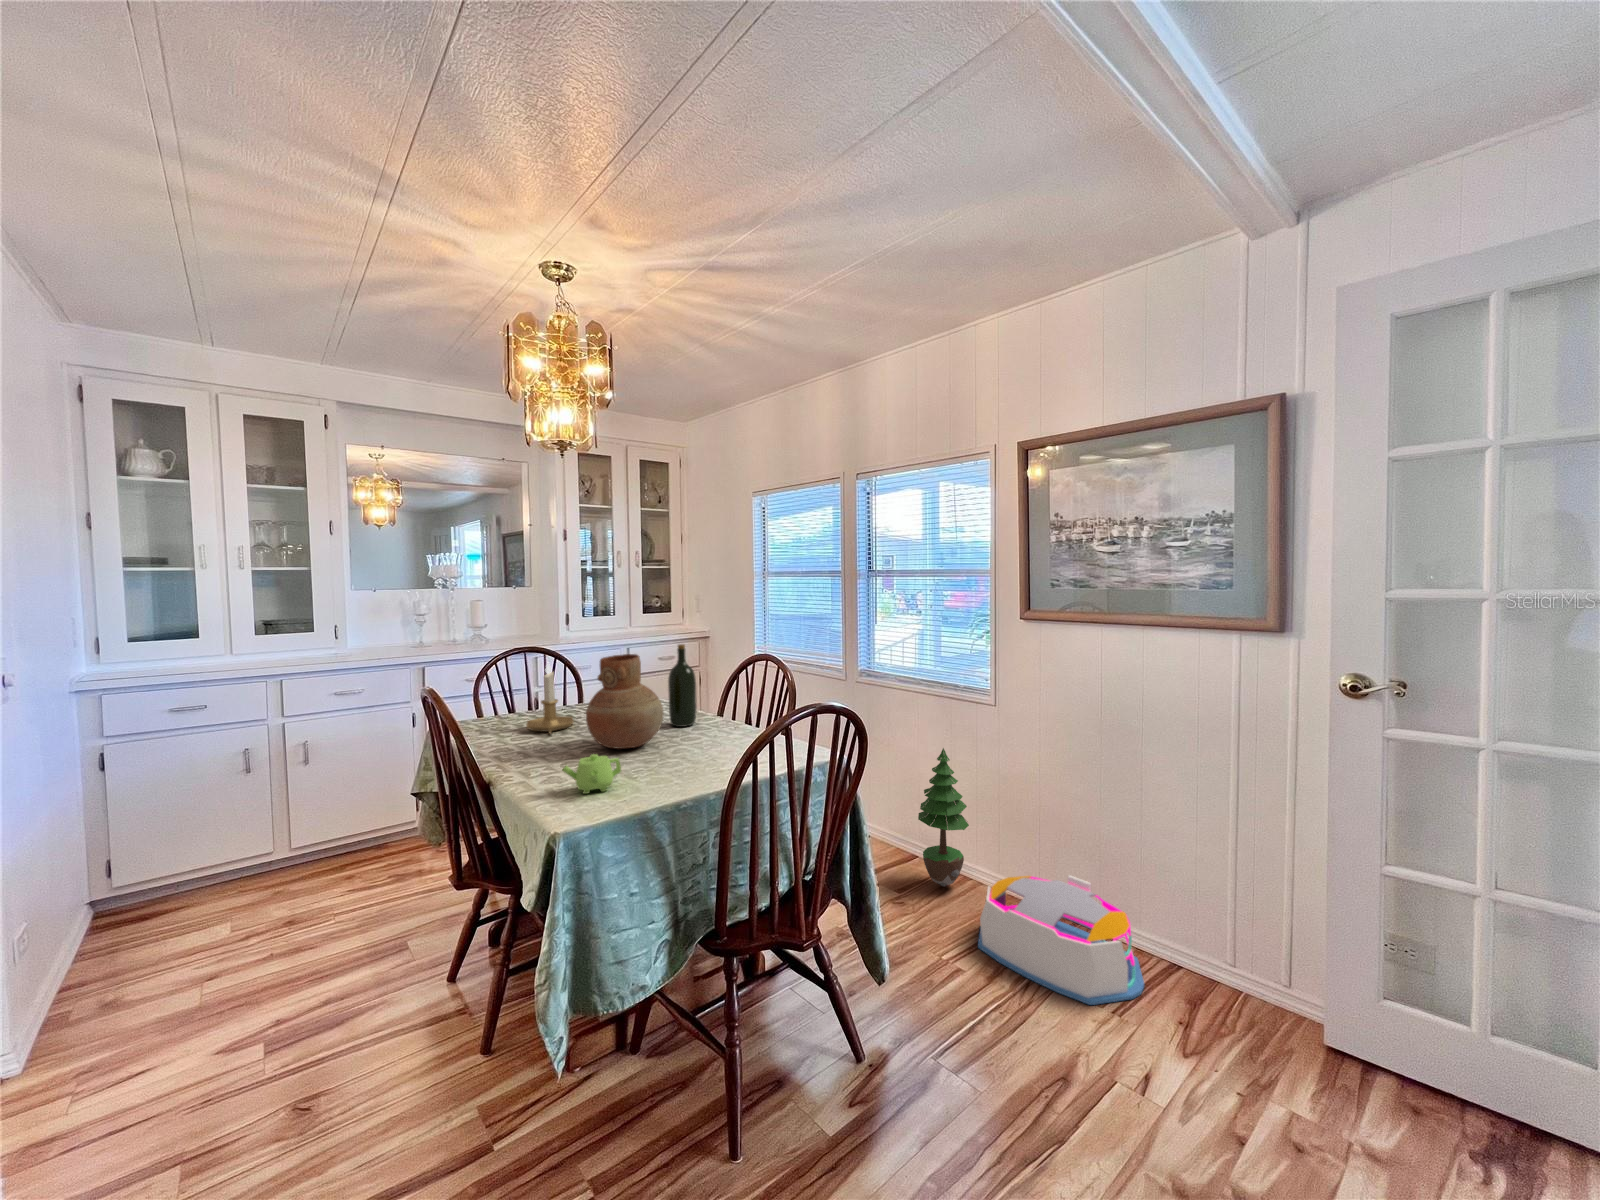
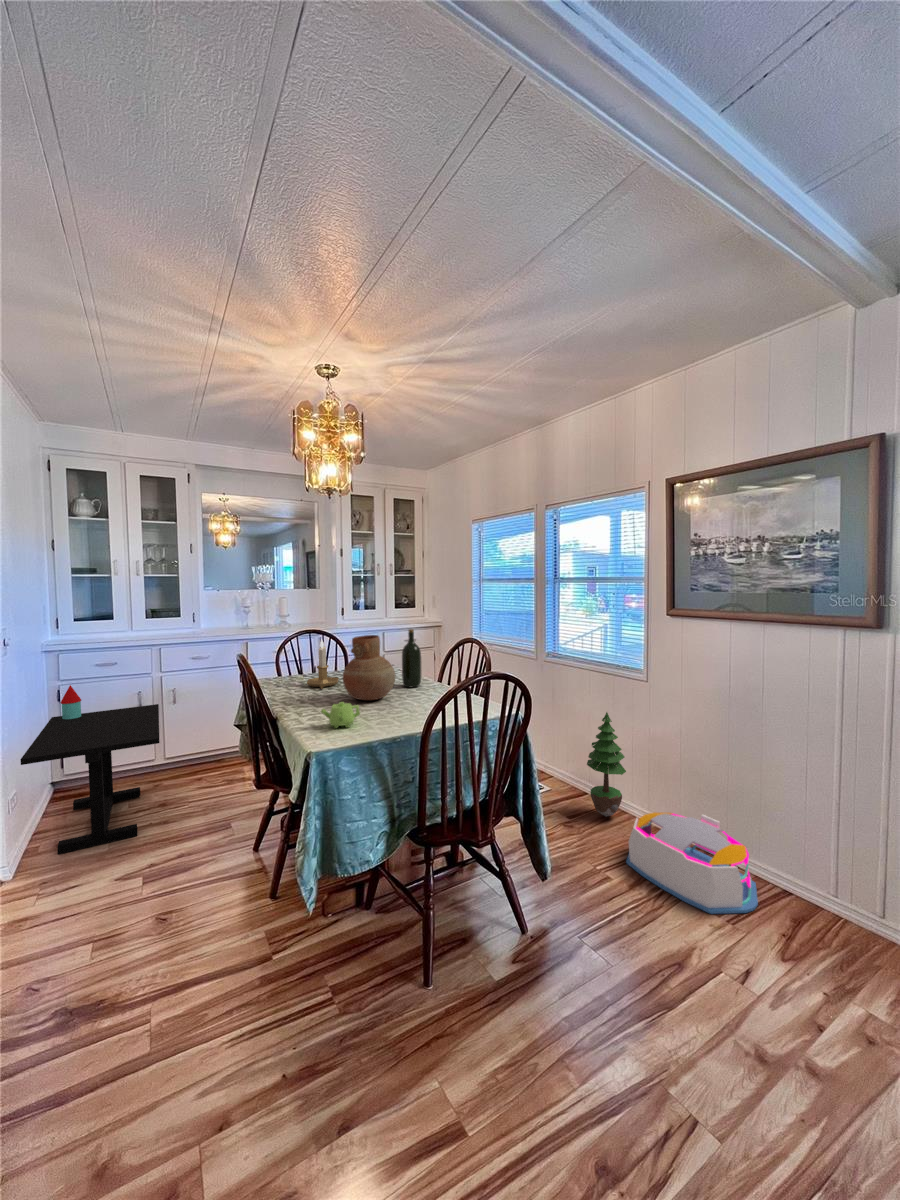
side table: none [38,744,288,1021] -> present [20,685,160,854]

